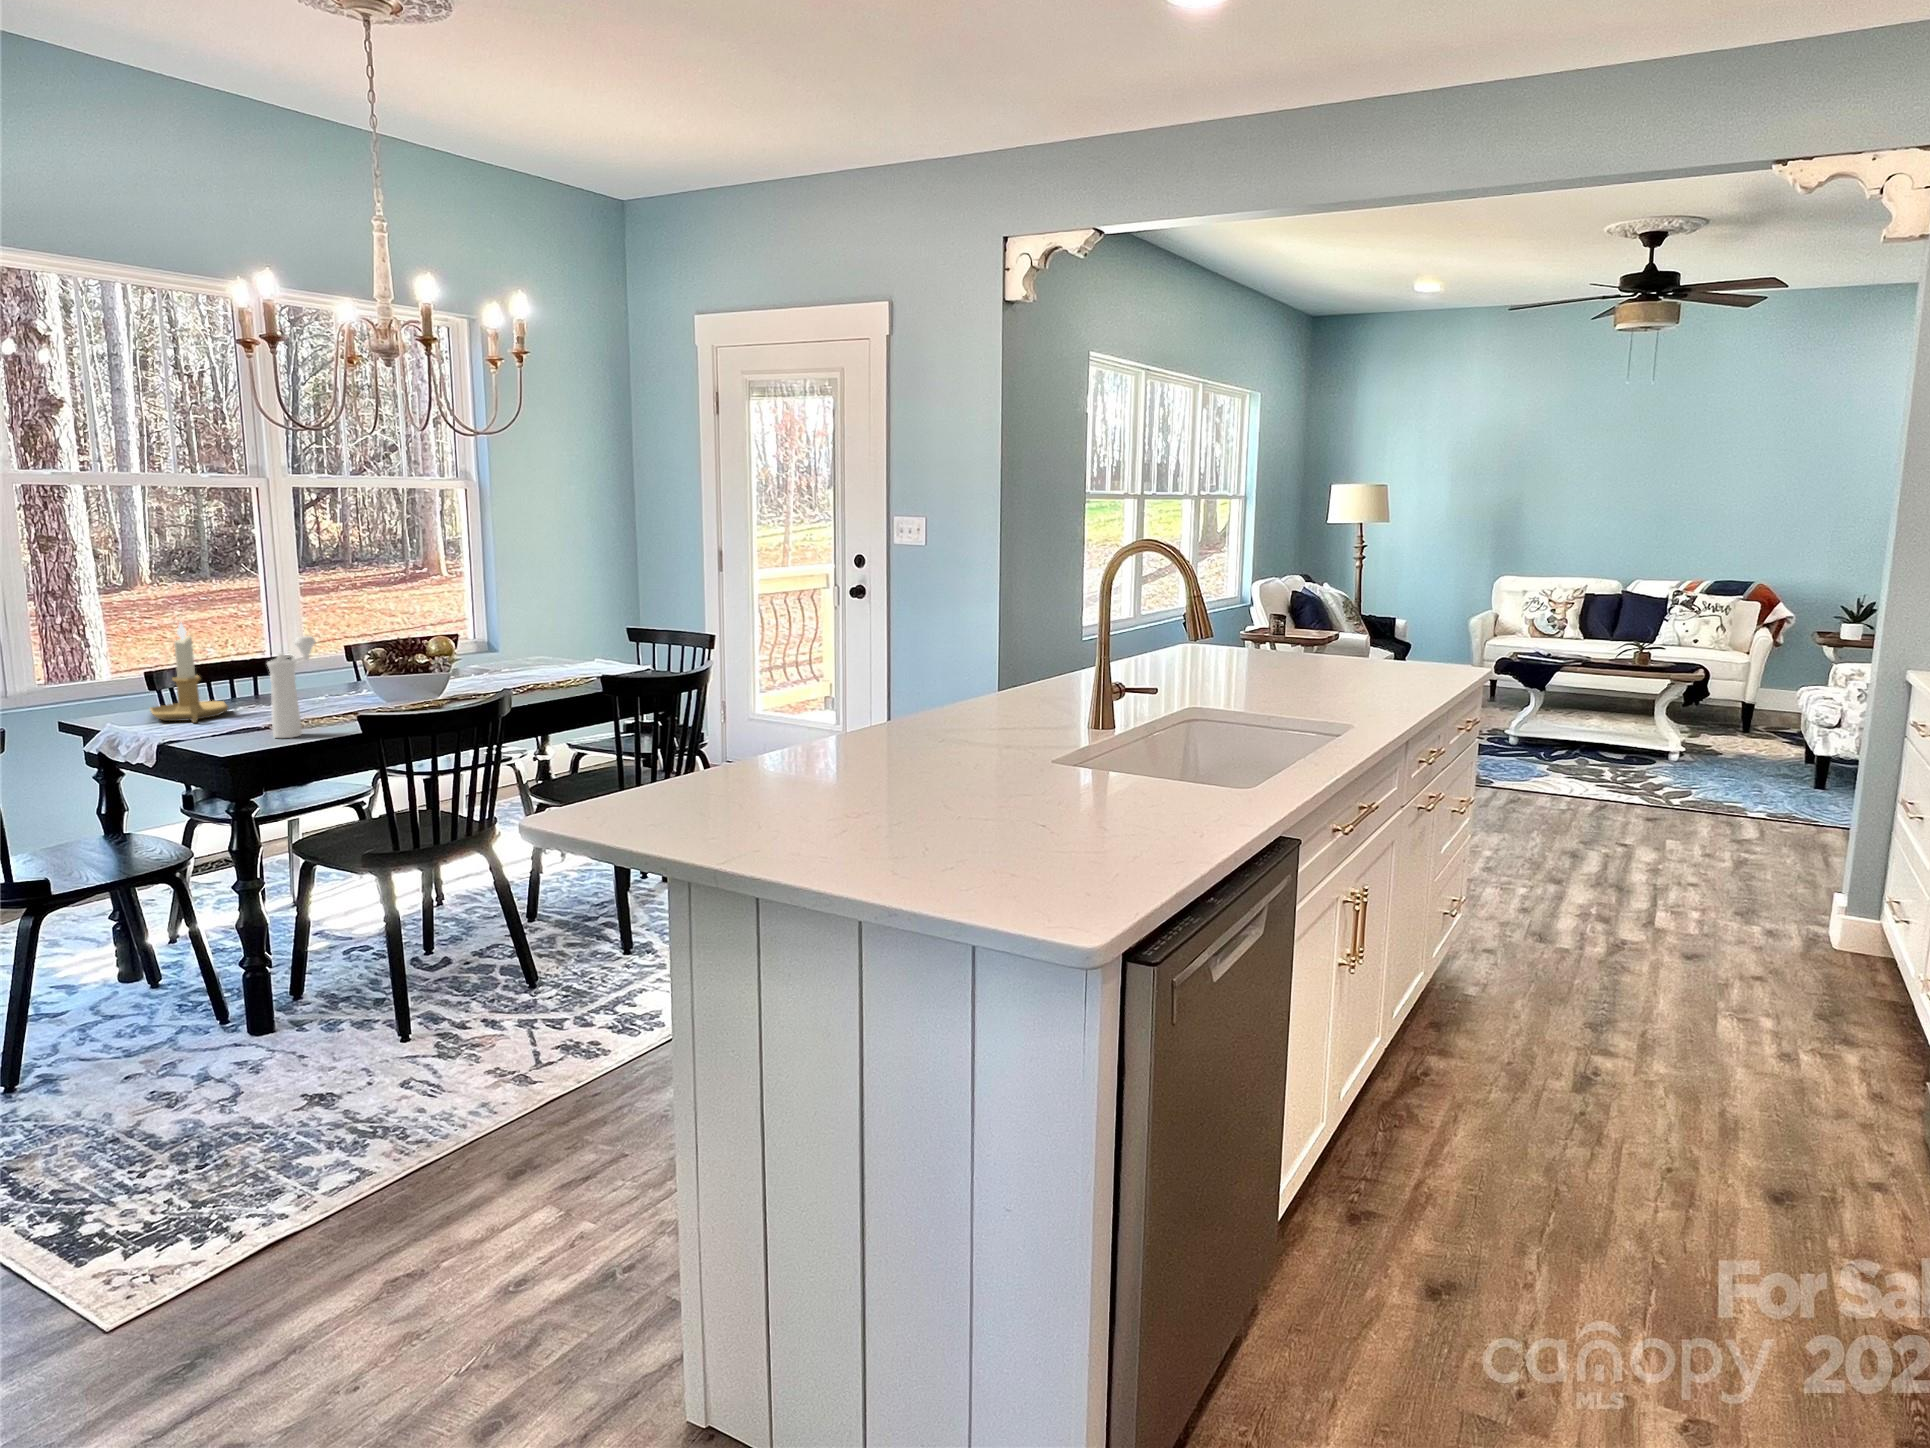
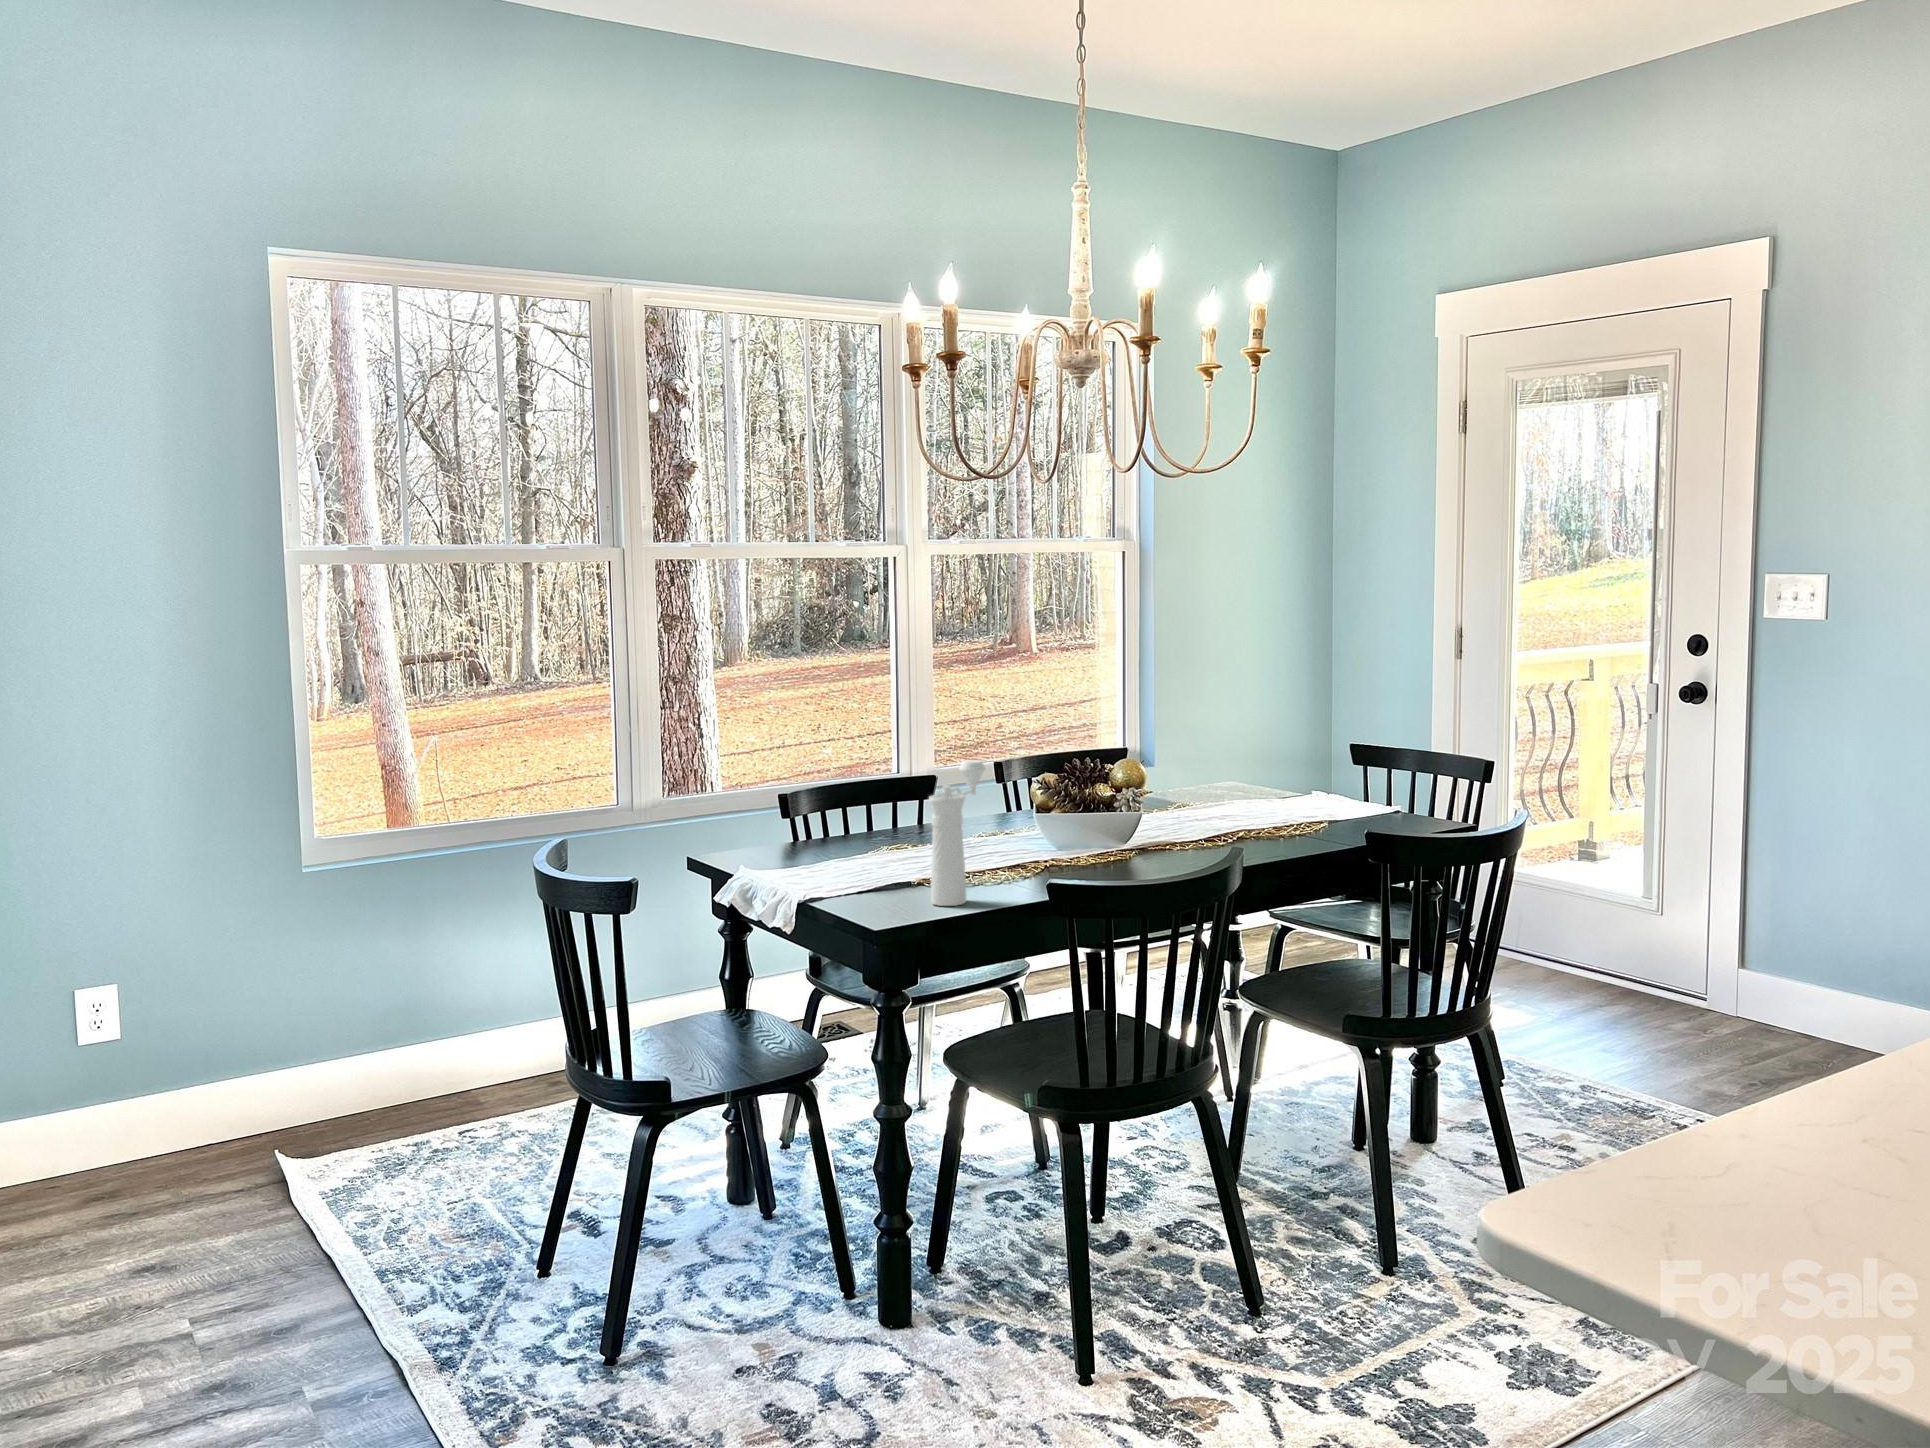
candlestick: present [150,623,228,723] -> none [778,732,868,871]

